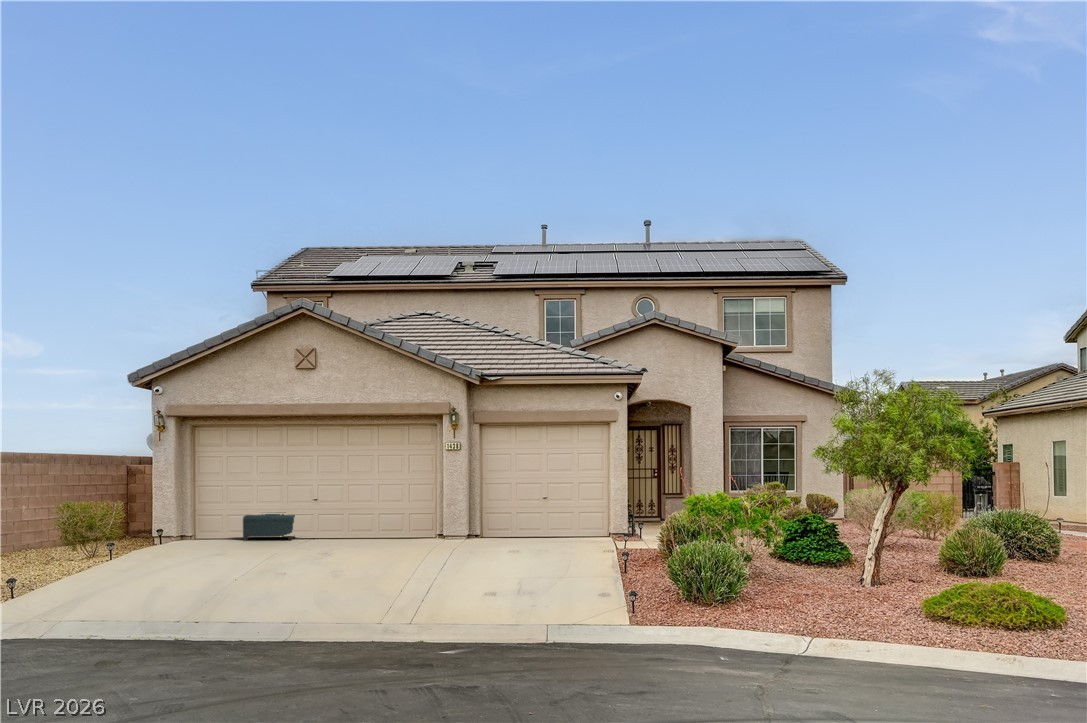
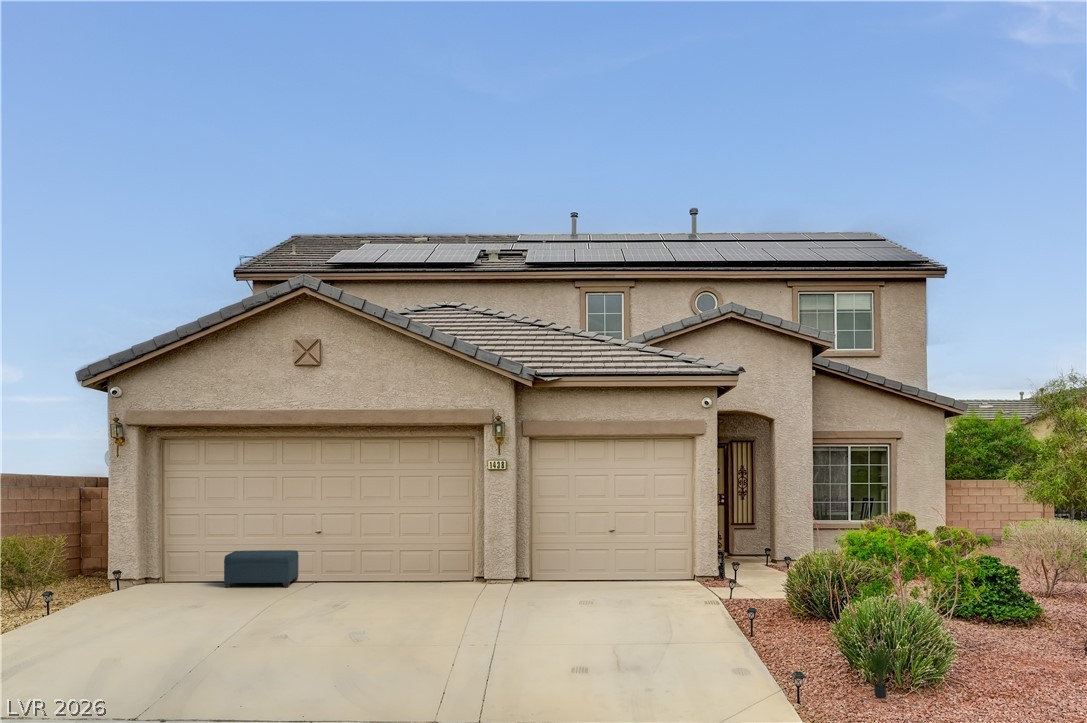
potted plant: none [683,569,706,607] -> present [867,644,892,698]

